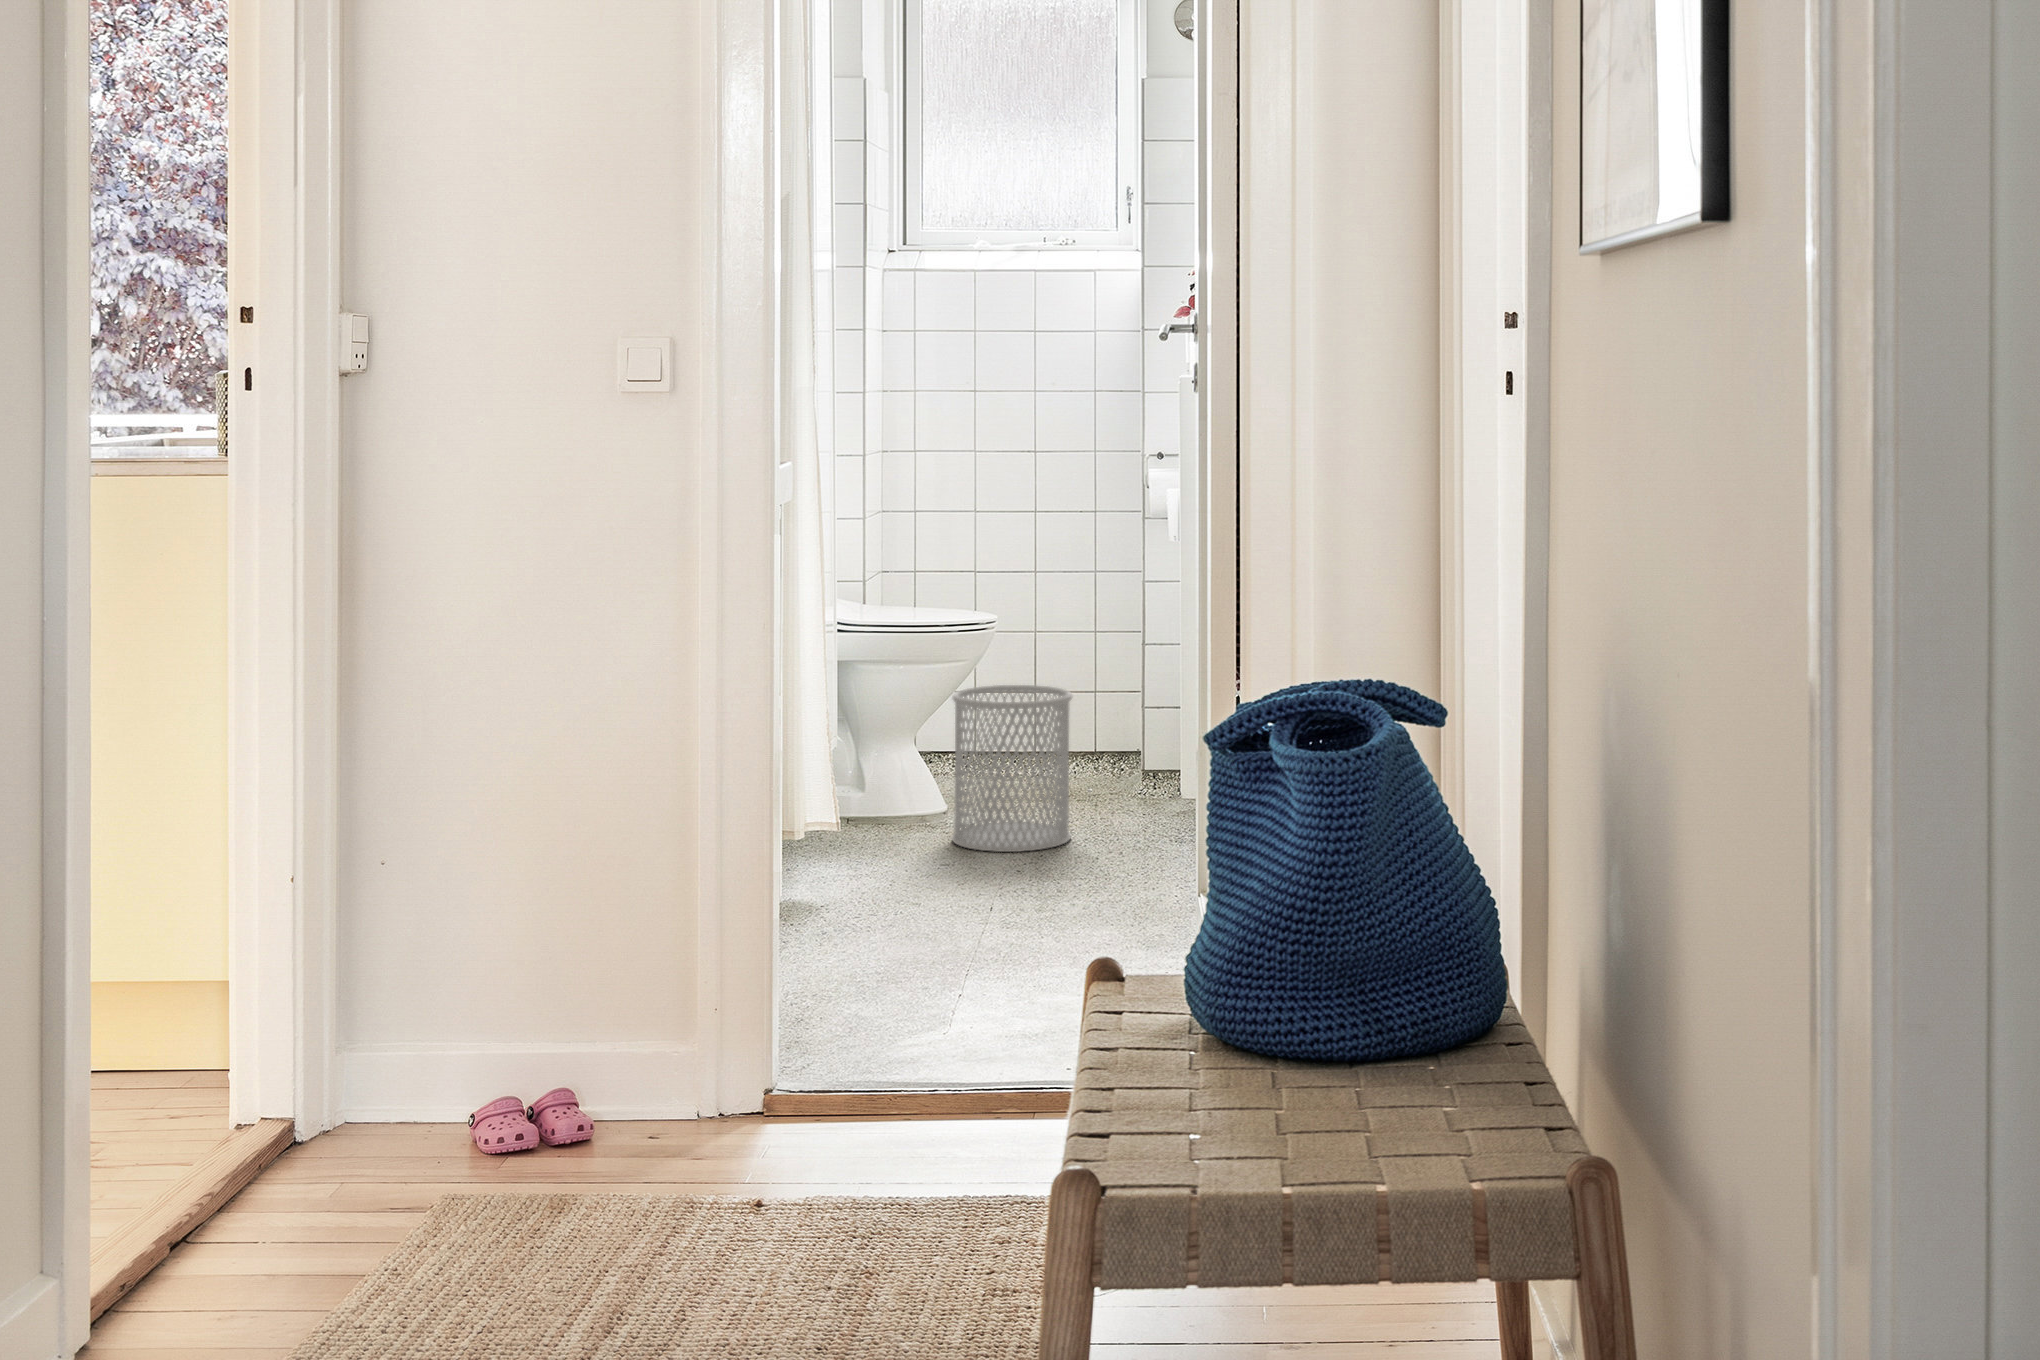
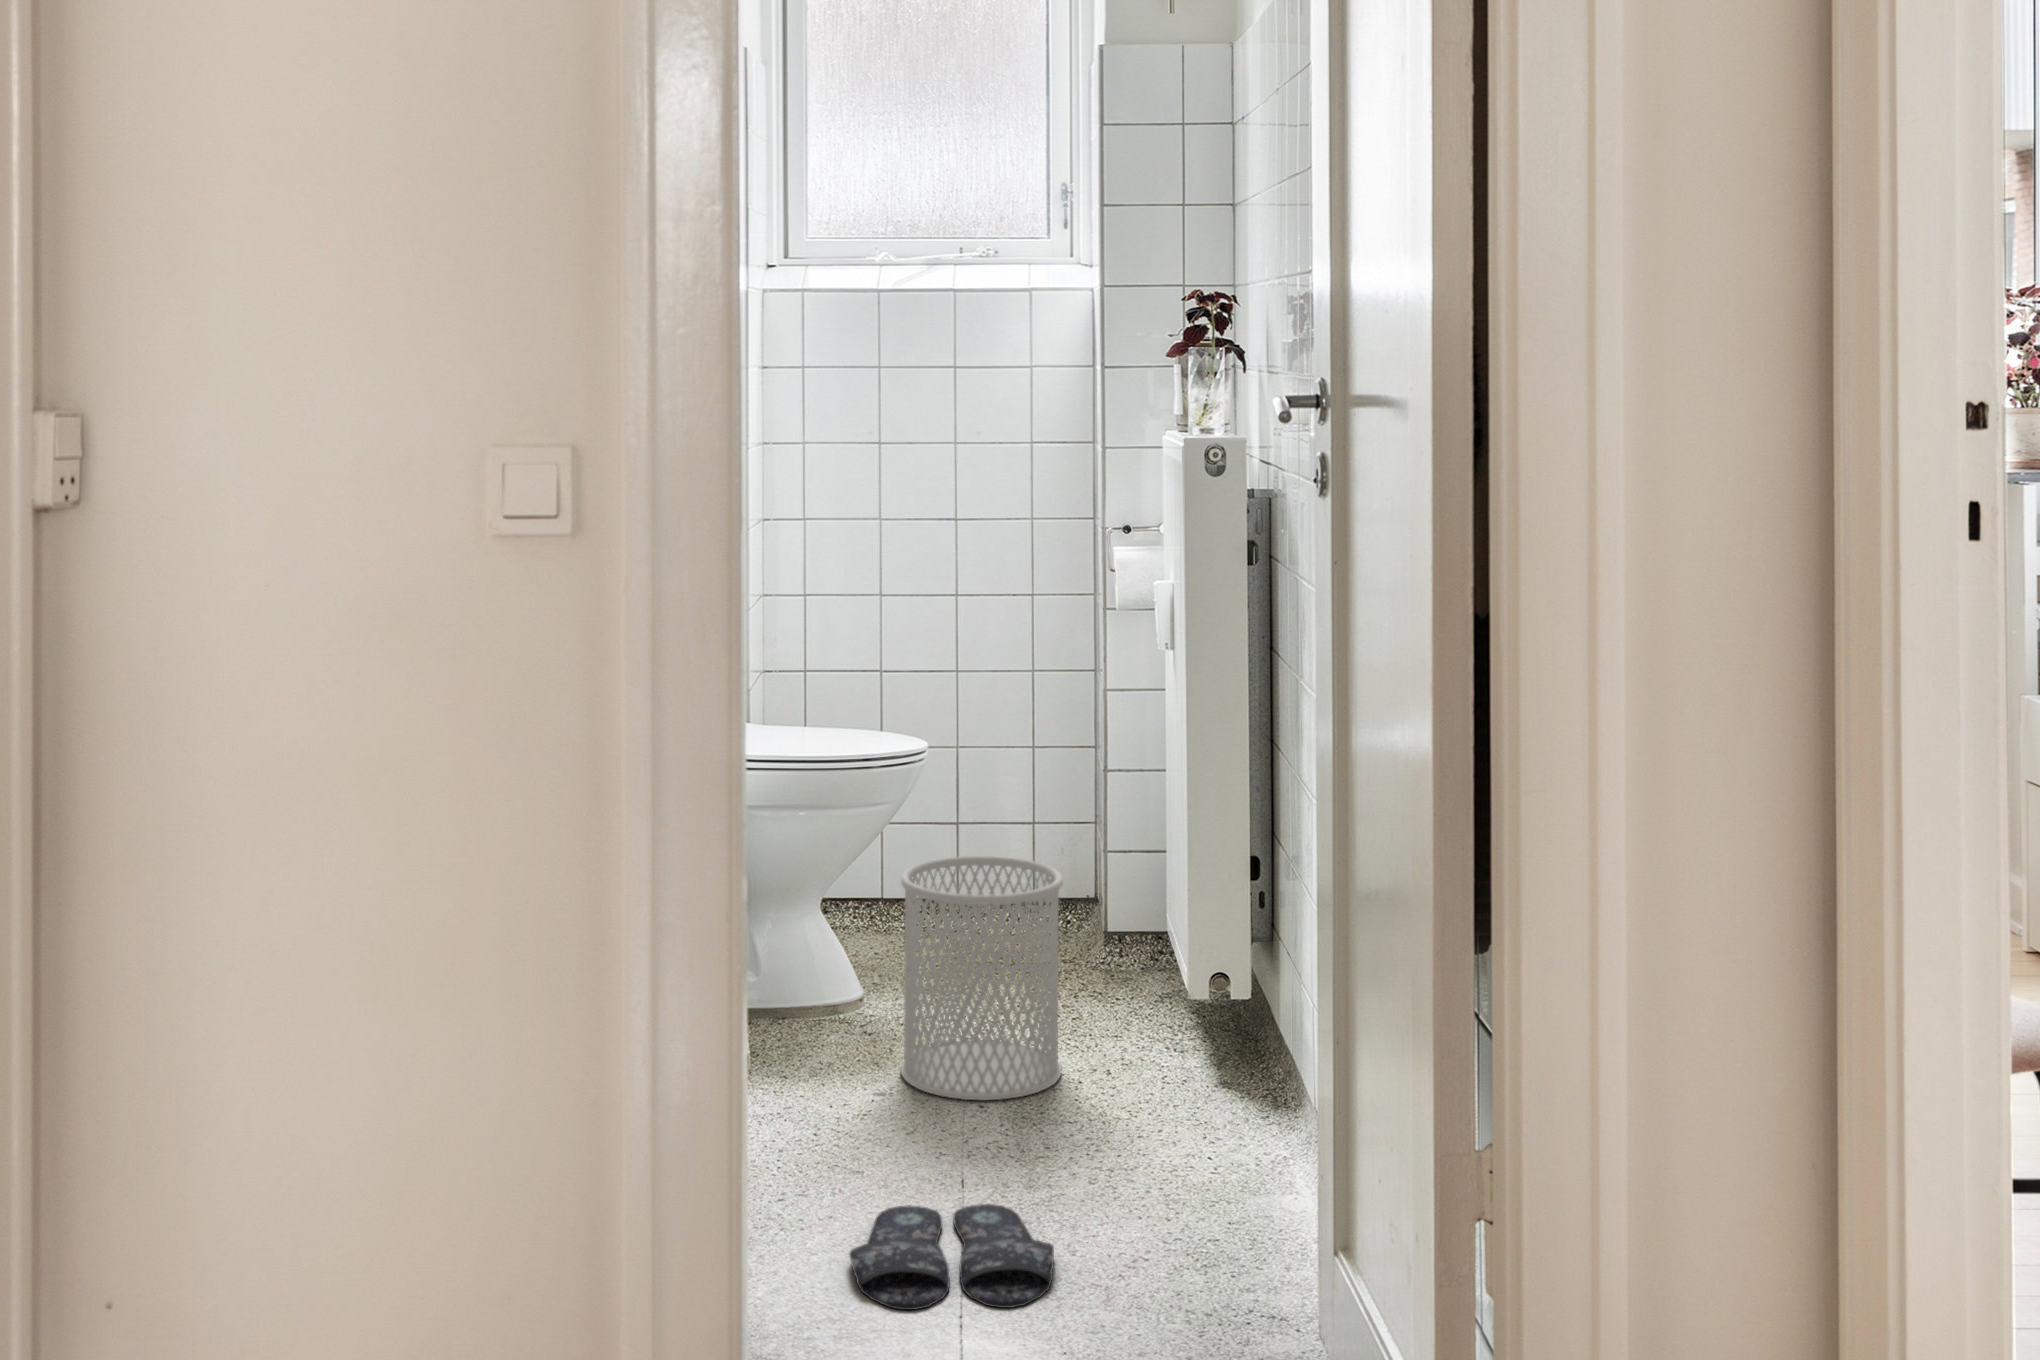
slippers: none [880,894,1023,938] -> present [849,1204,1054,1310]

